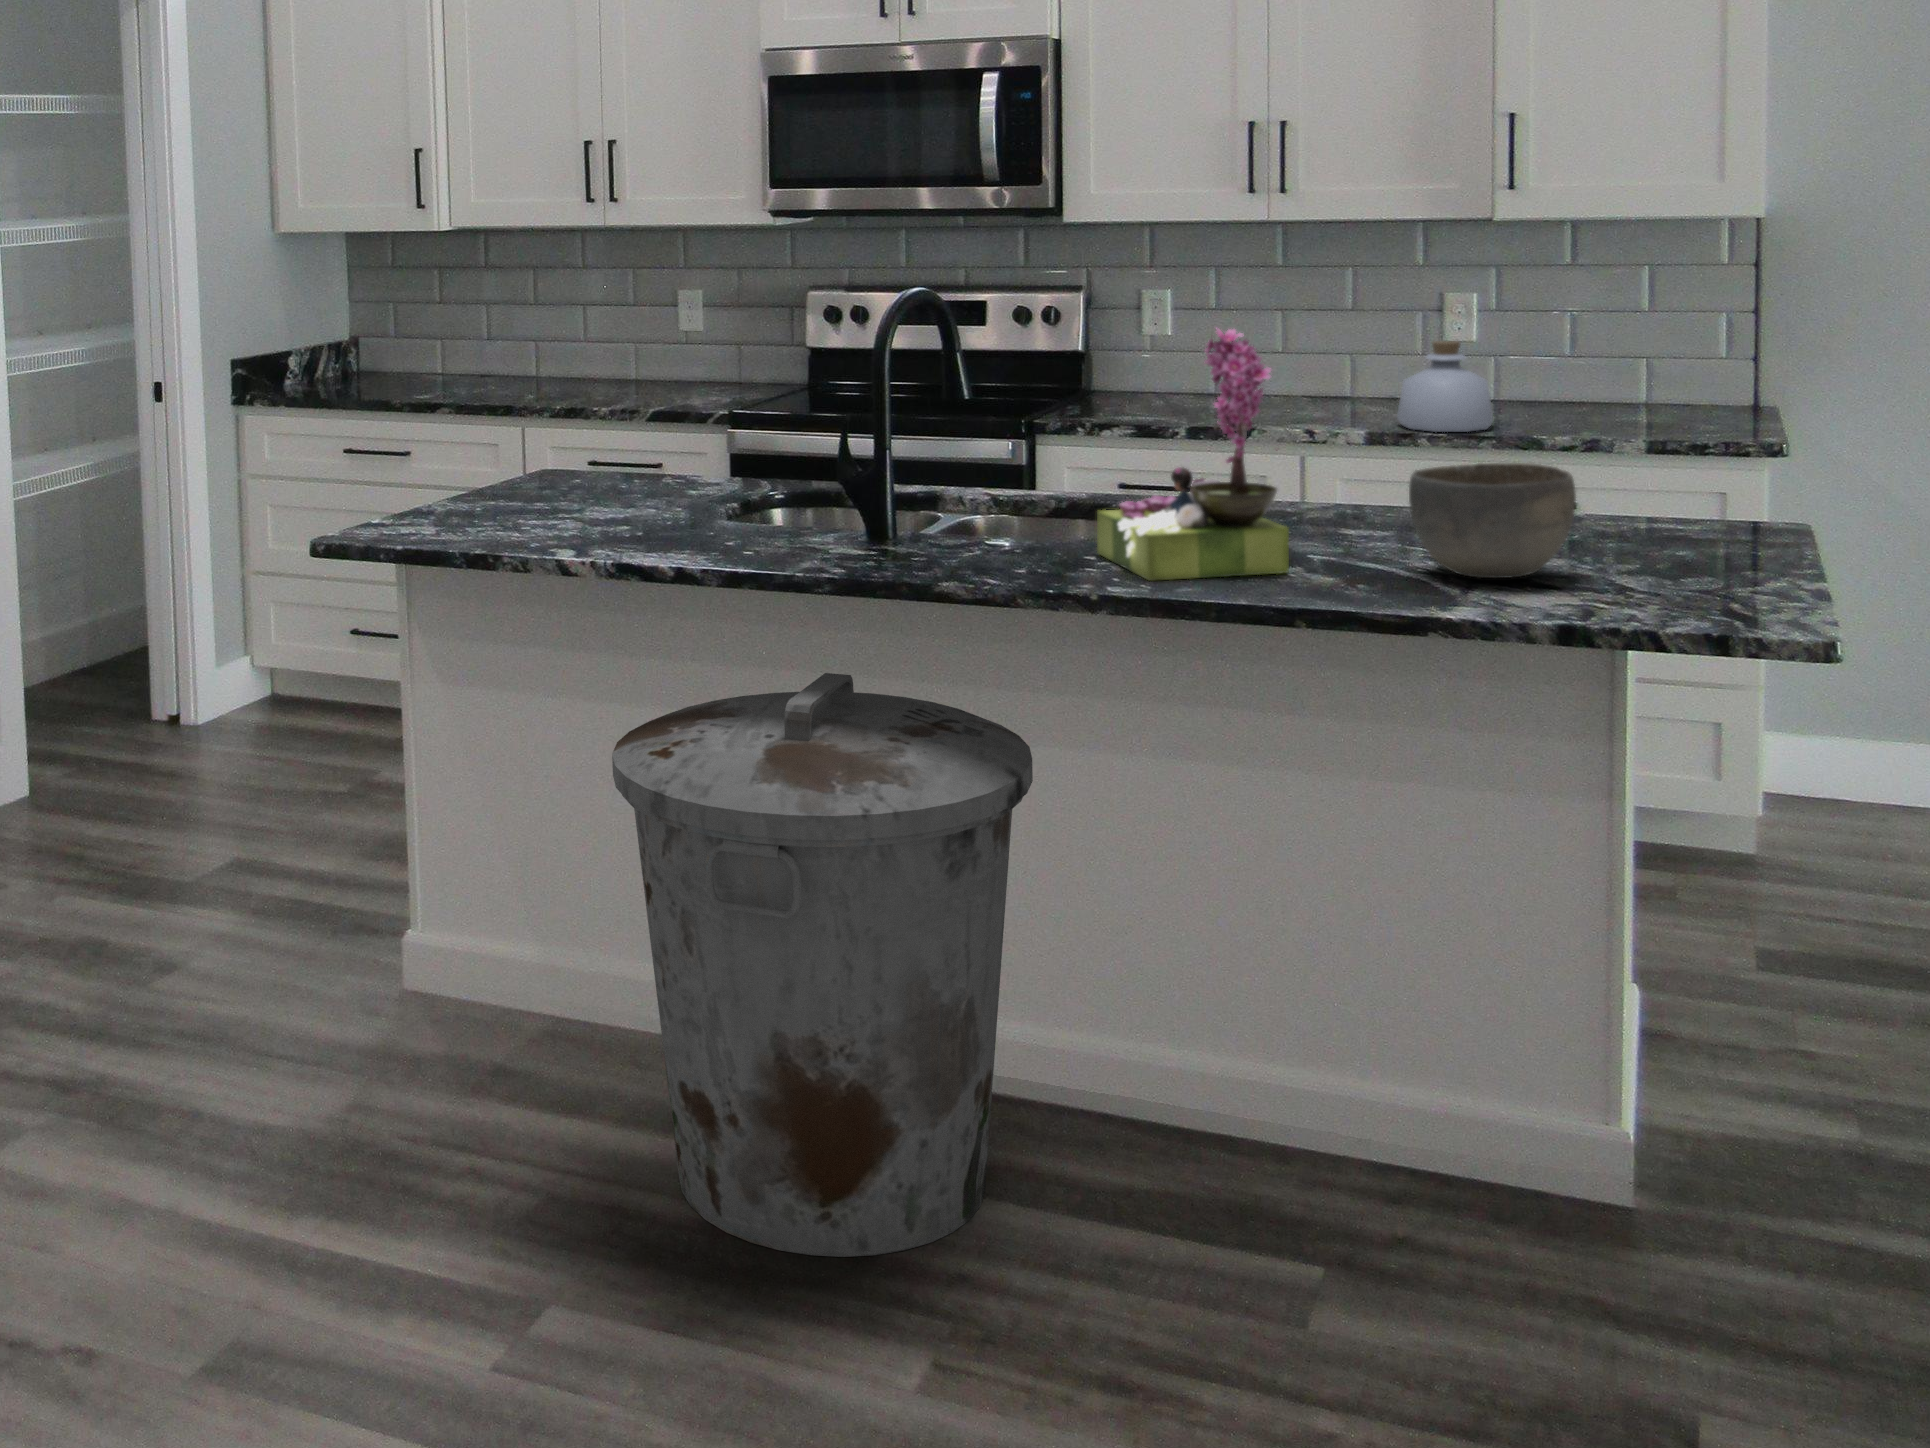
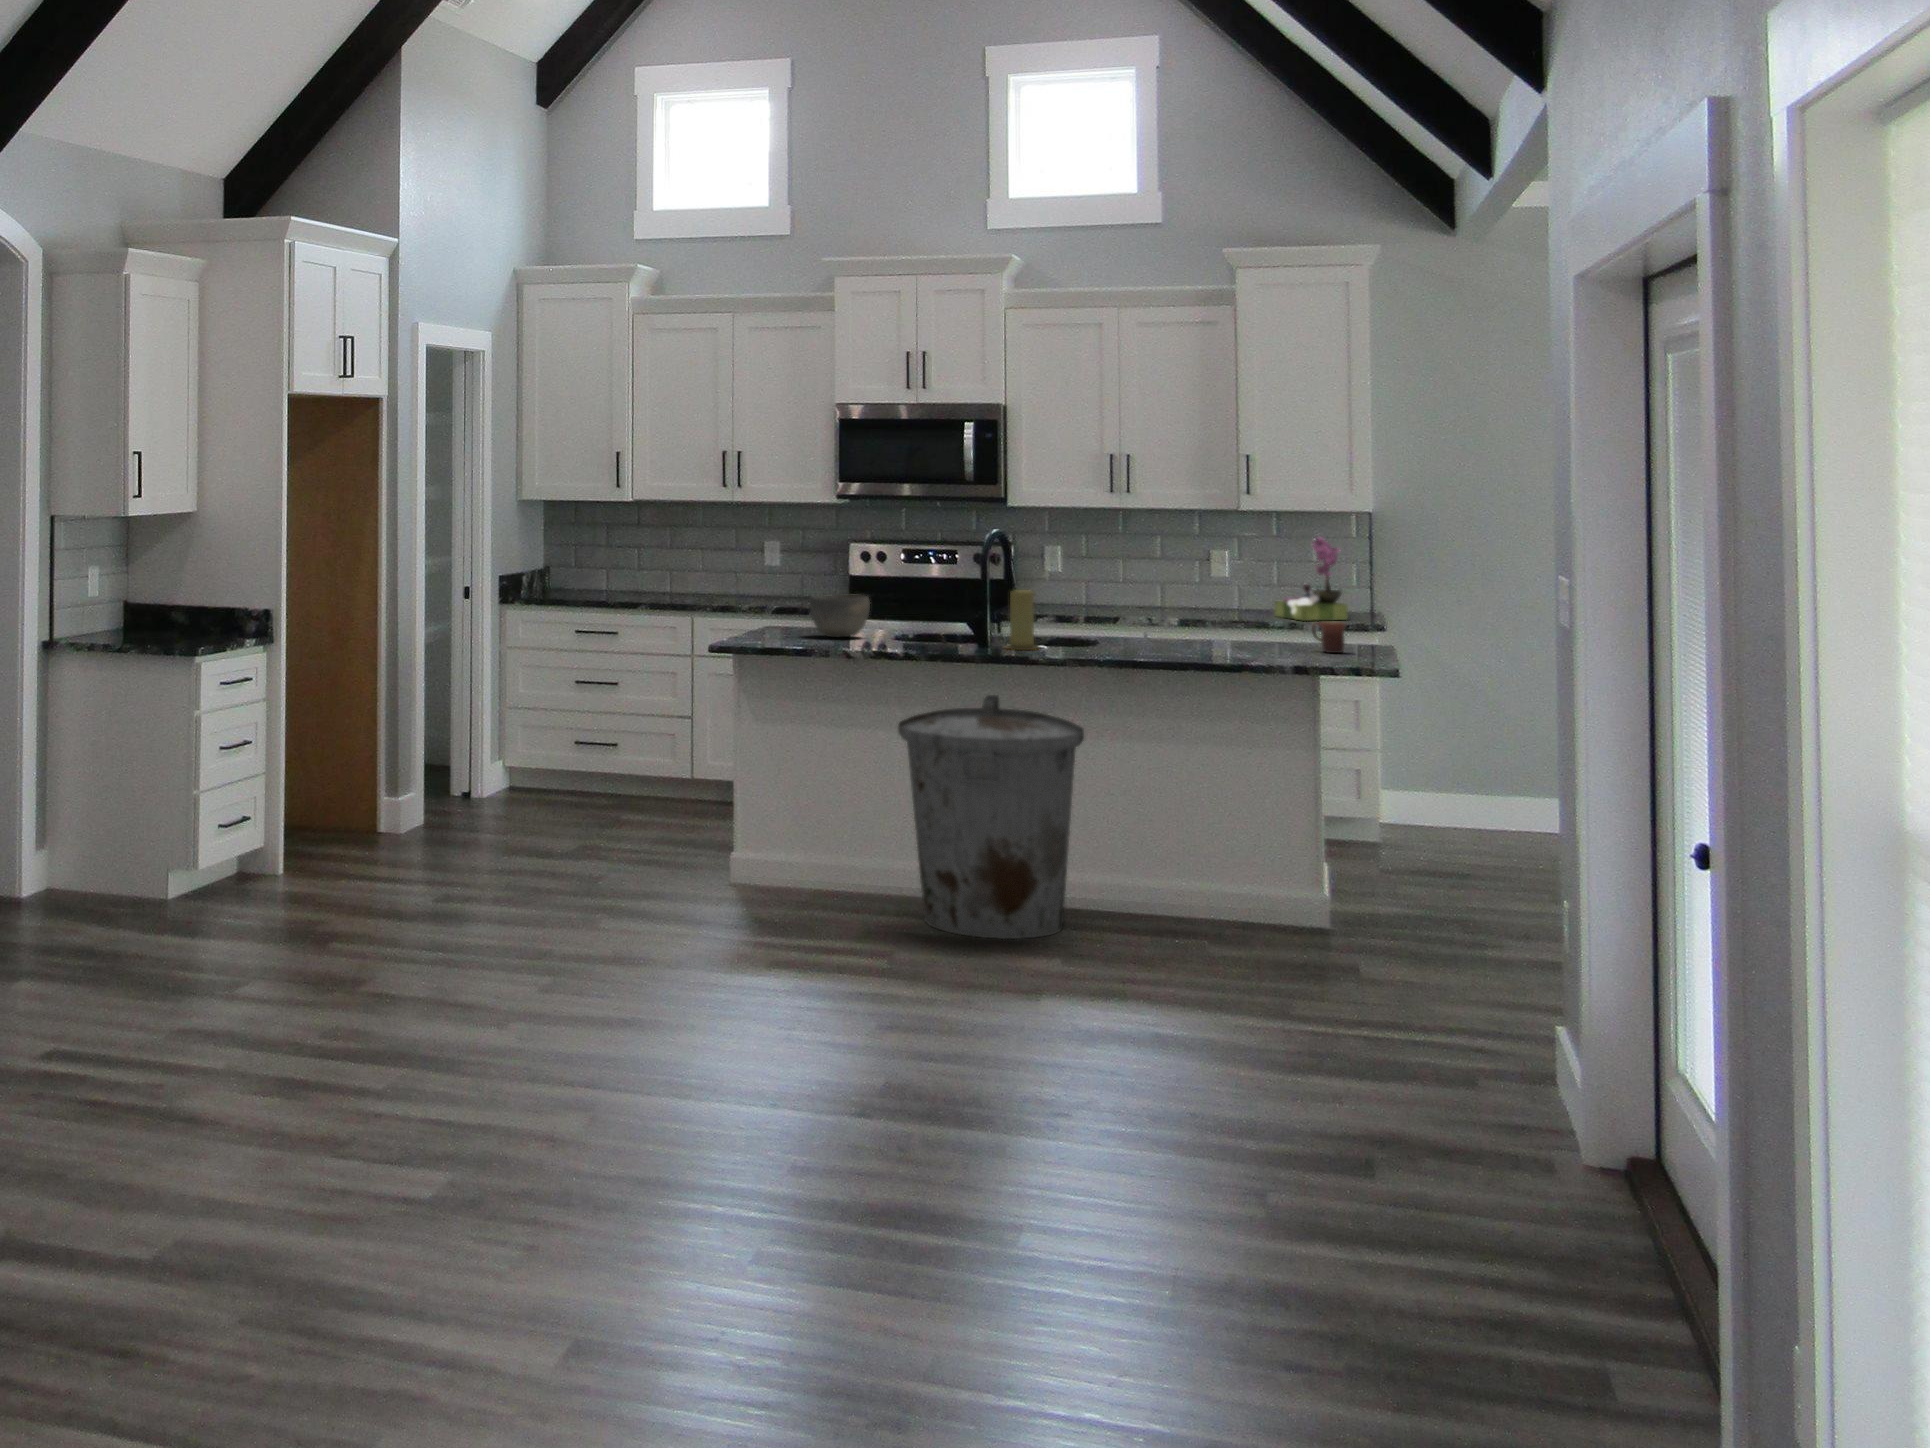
flower arrangement: present [1097,328,1289,581] -> present [1274,537,1348,621]
bottle: present [1397,341,1493,432] -> none [1193,574,1243,622]
candle: none [877,430,954,570] -> present [1007,590,1036,650]
bowl: present [1409,463,1576,578] -> present [810,595,870,637]
mug: none [1610,490,1697,569] -> present [1312,621,1346,653]

